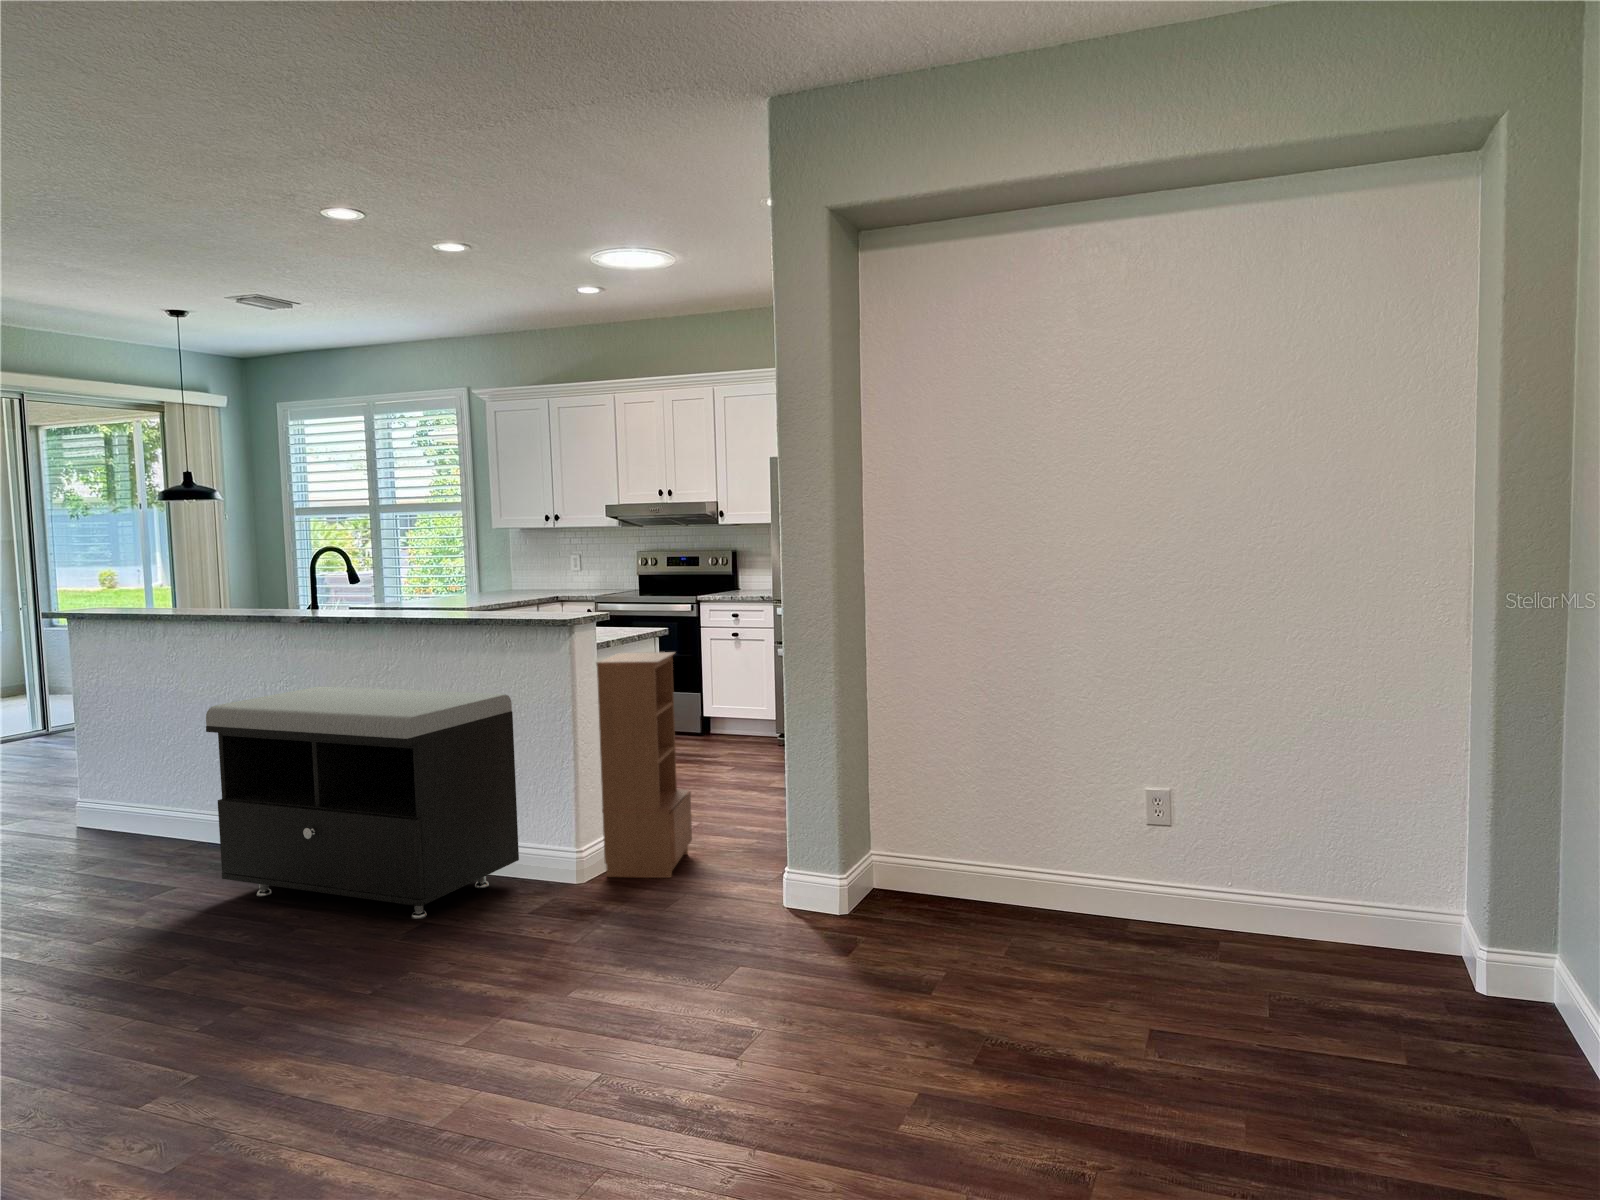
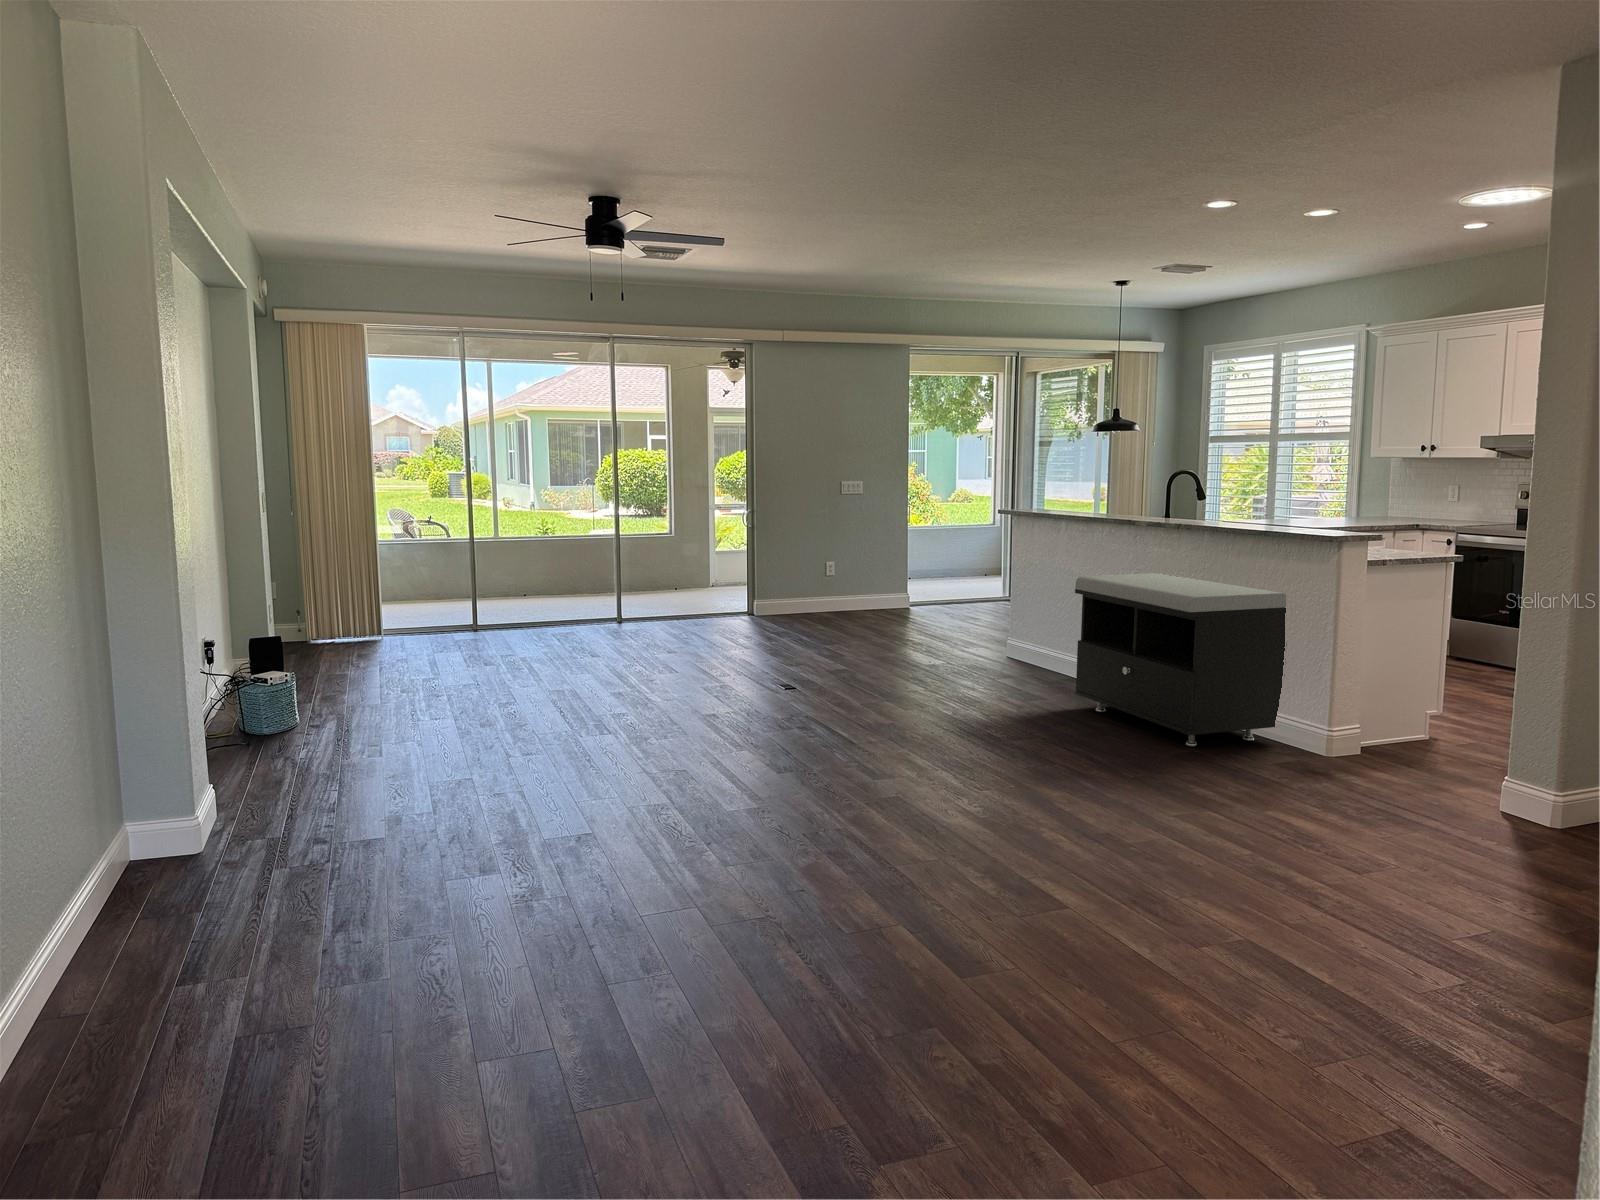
bookcase: present [597,652,692,878] -> none [1353,572,1454,770]

